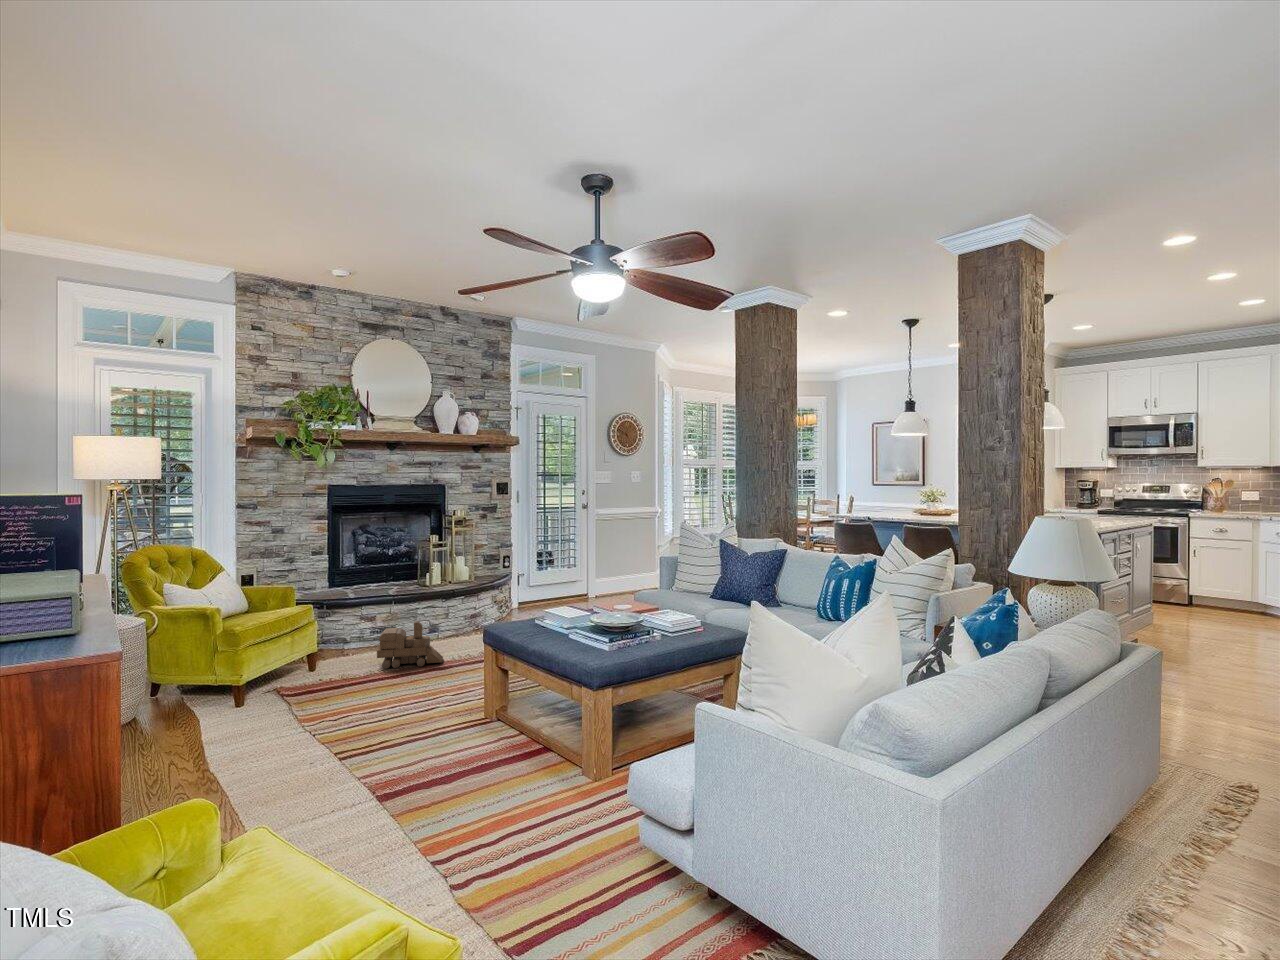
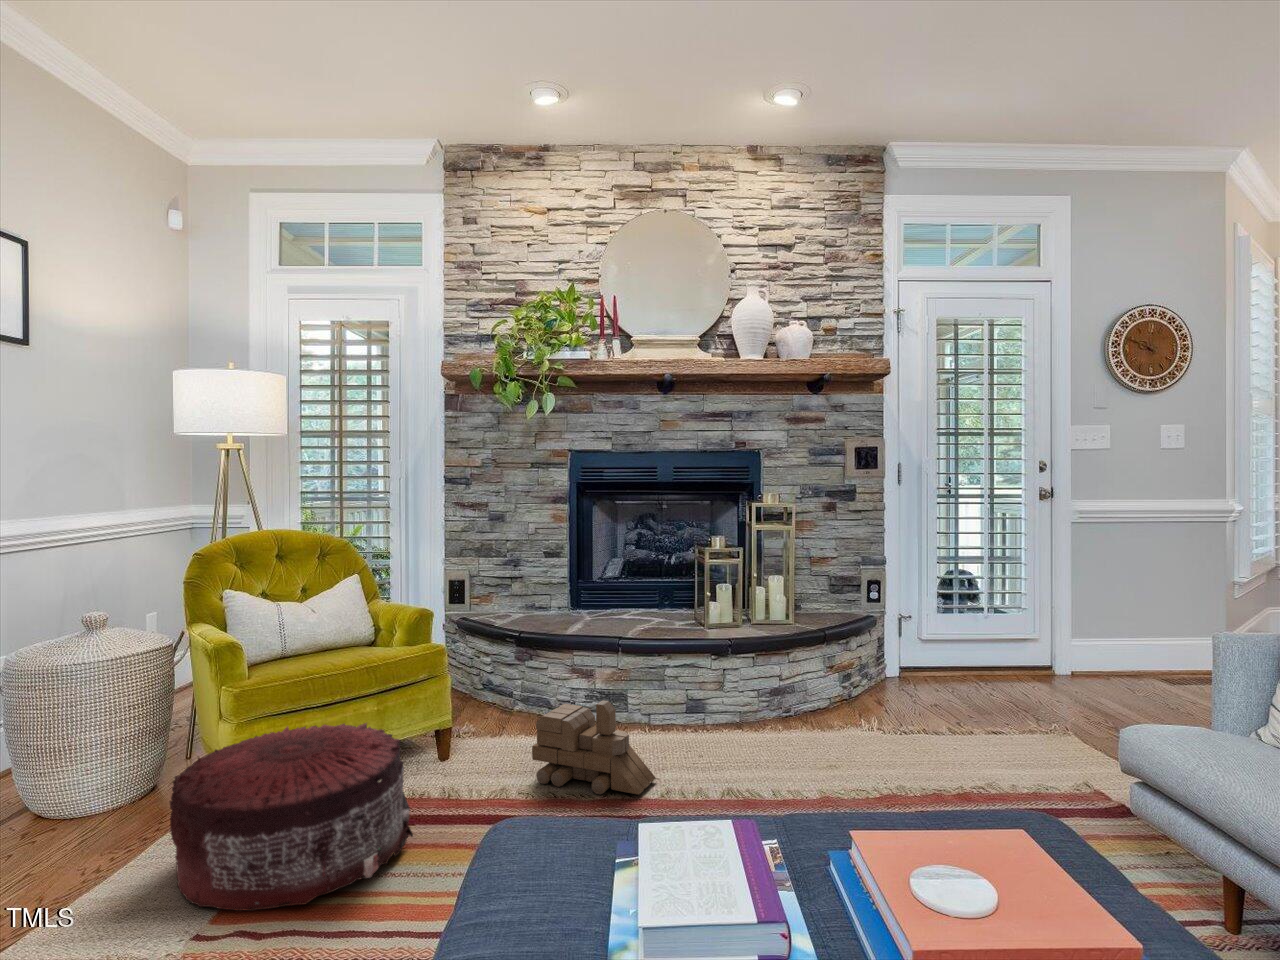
pouf: none [232,642,357,727] -> present [170,723,413,911]

